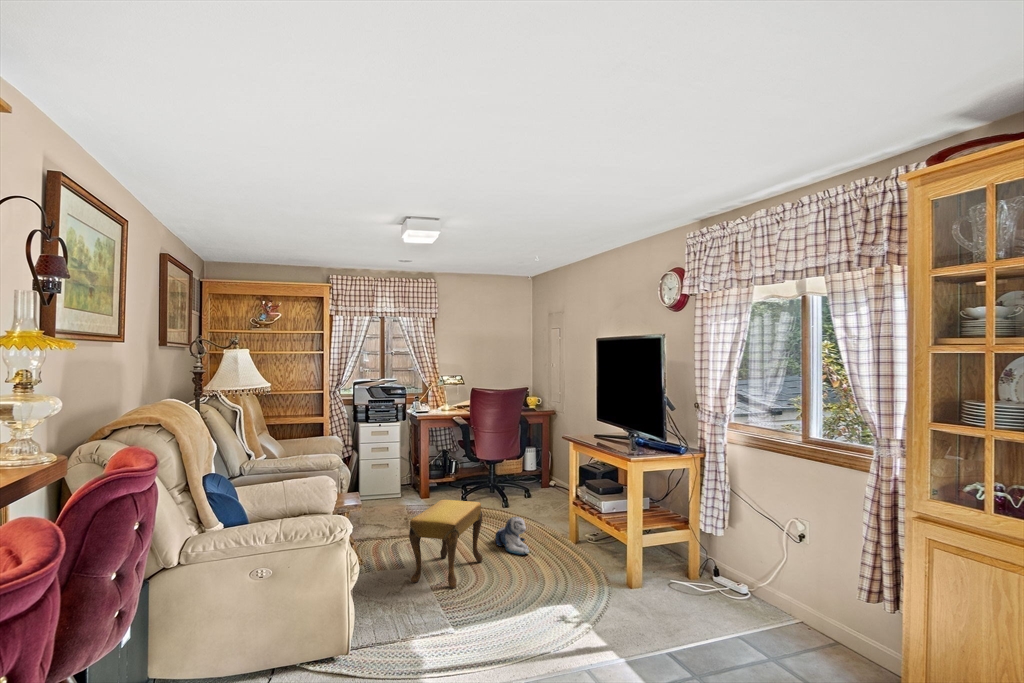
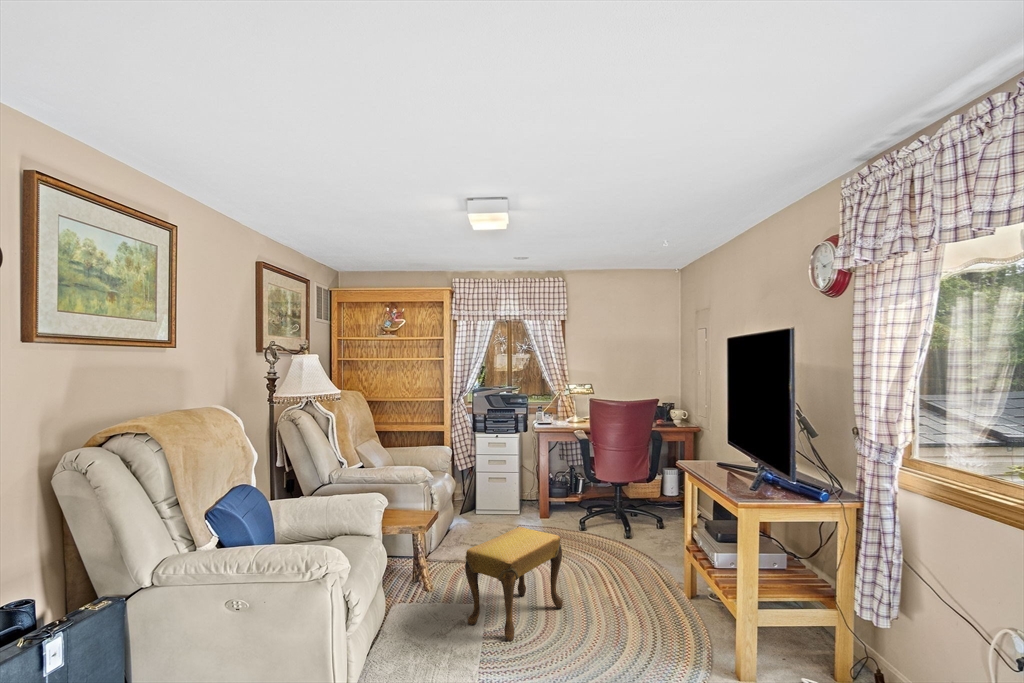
plush toy: present [495,517,529,555] -> none [590,556,628,607]

